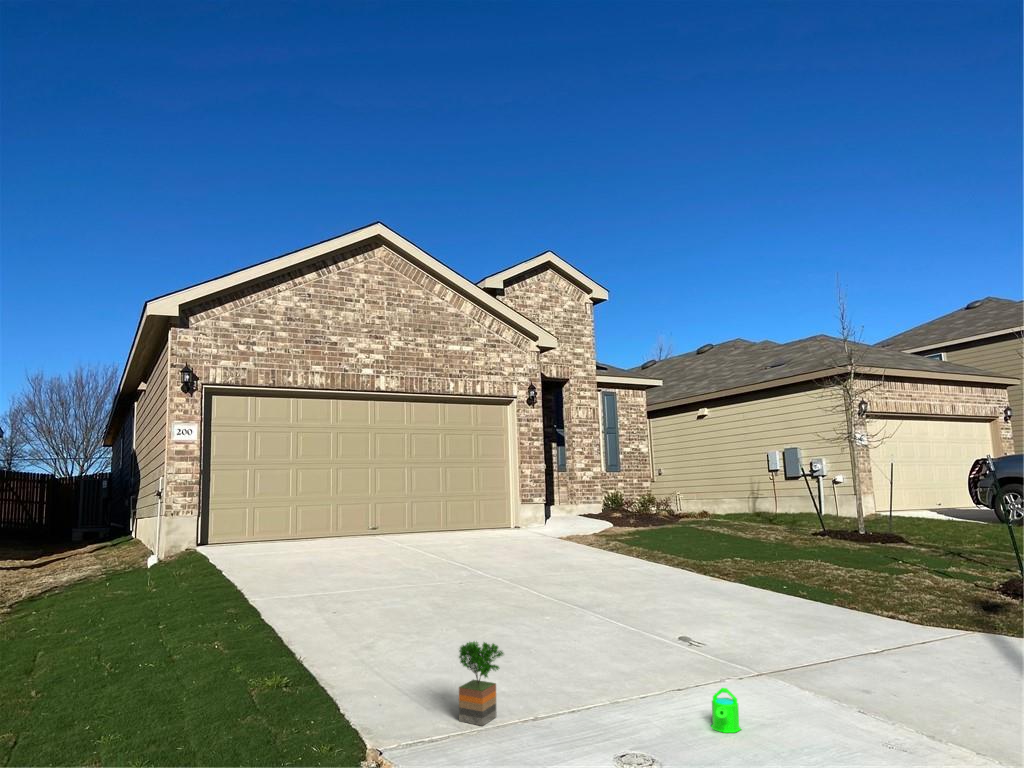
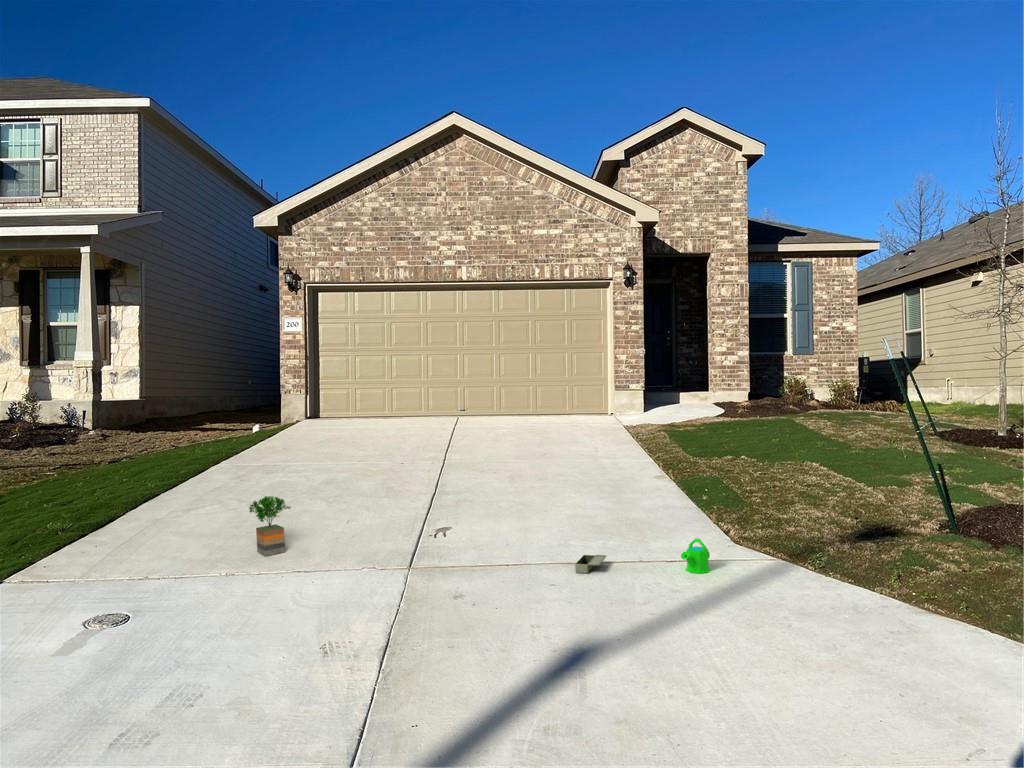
toolbox: none [847,681,892,704] -> present [575,555,606,573]
watering can: present [711,688,741,733] -> present [681,538,710,573]

